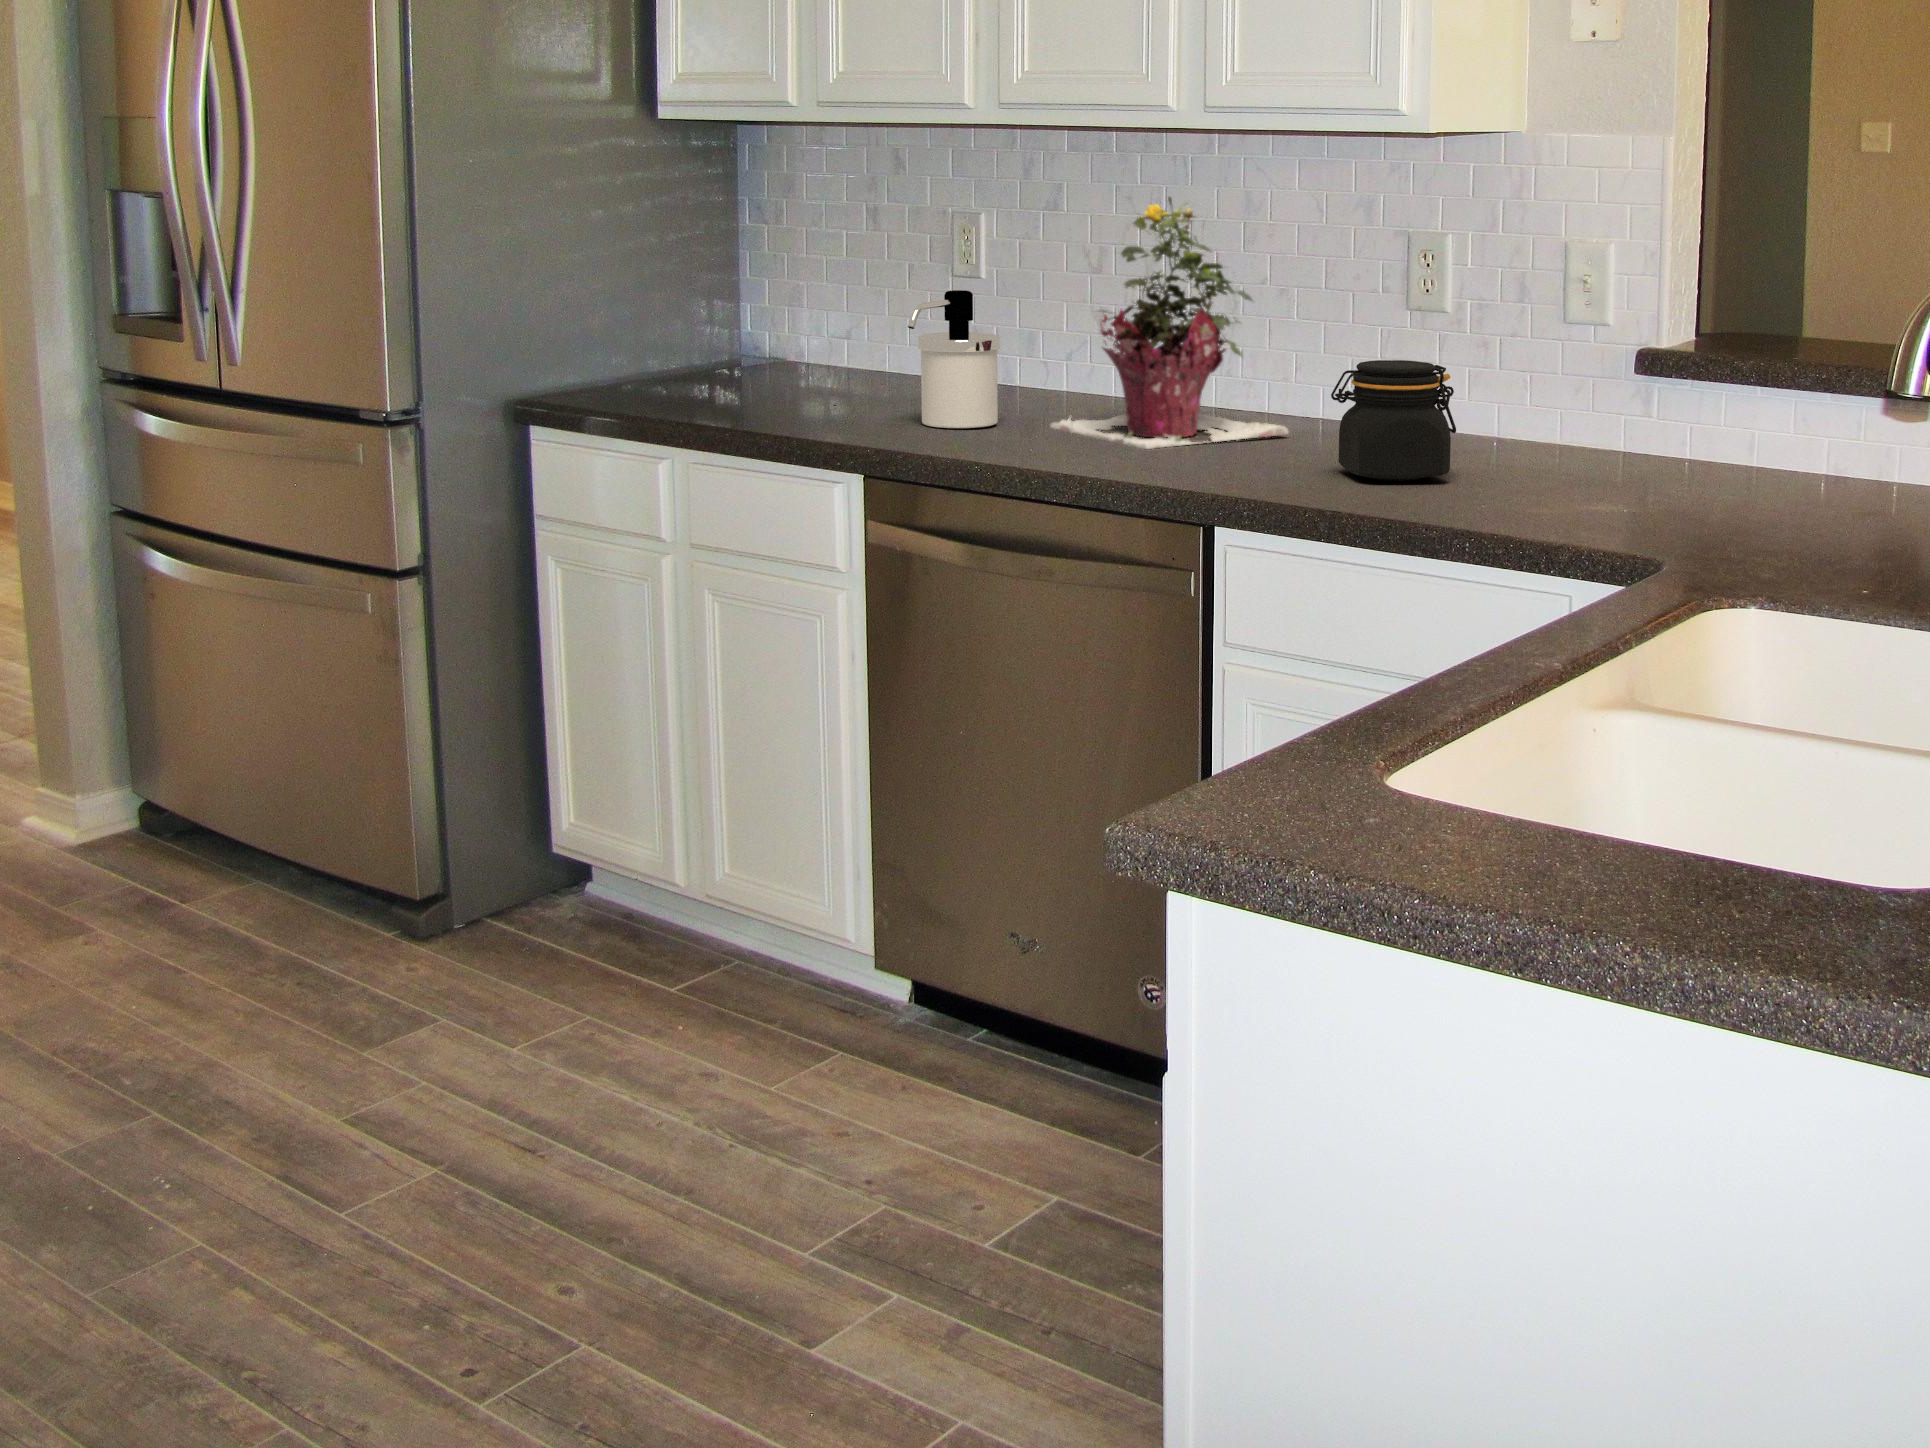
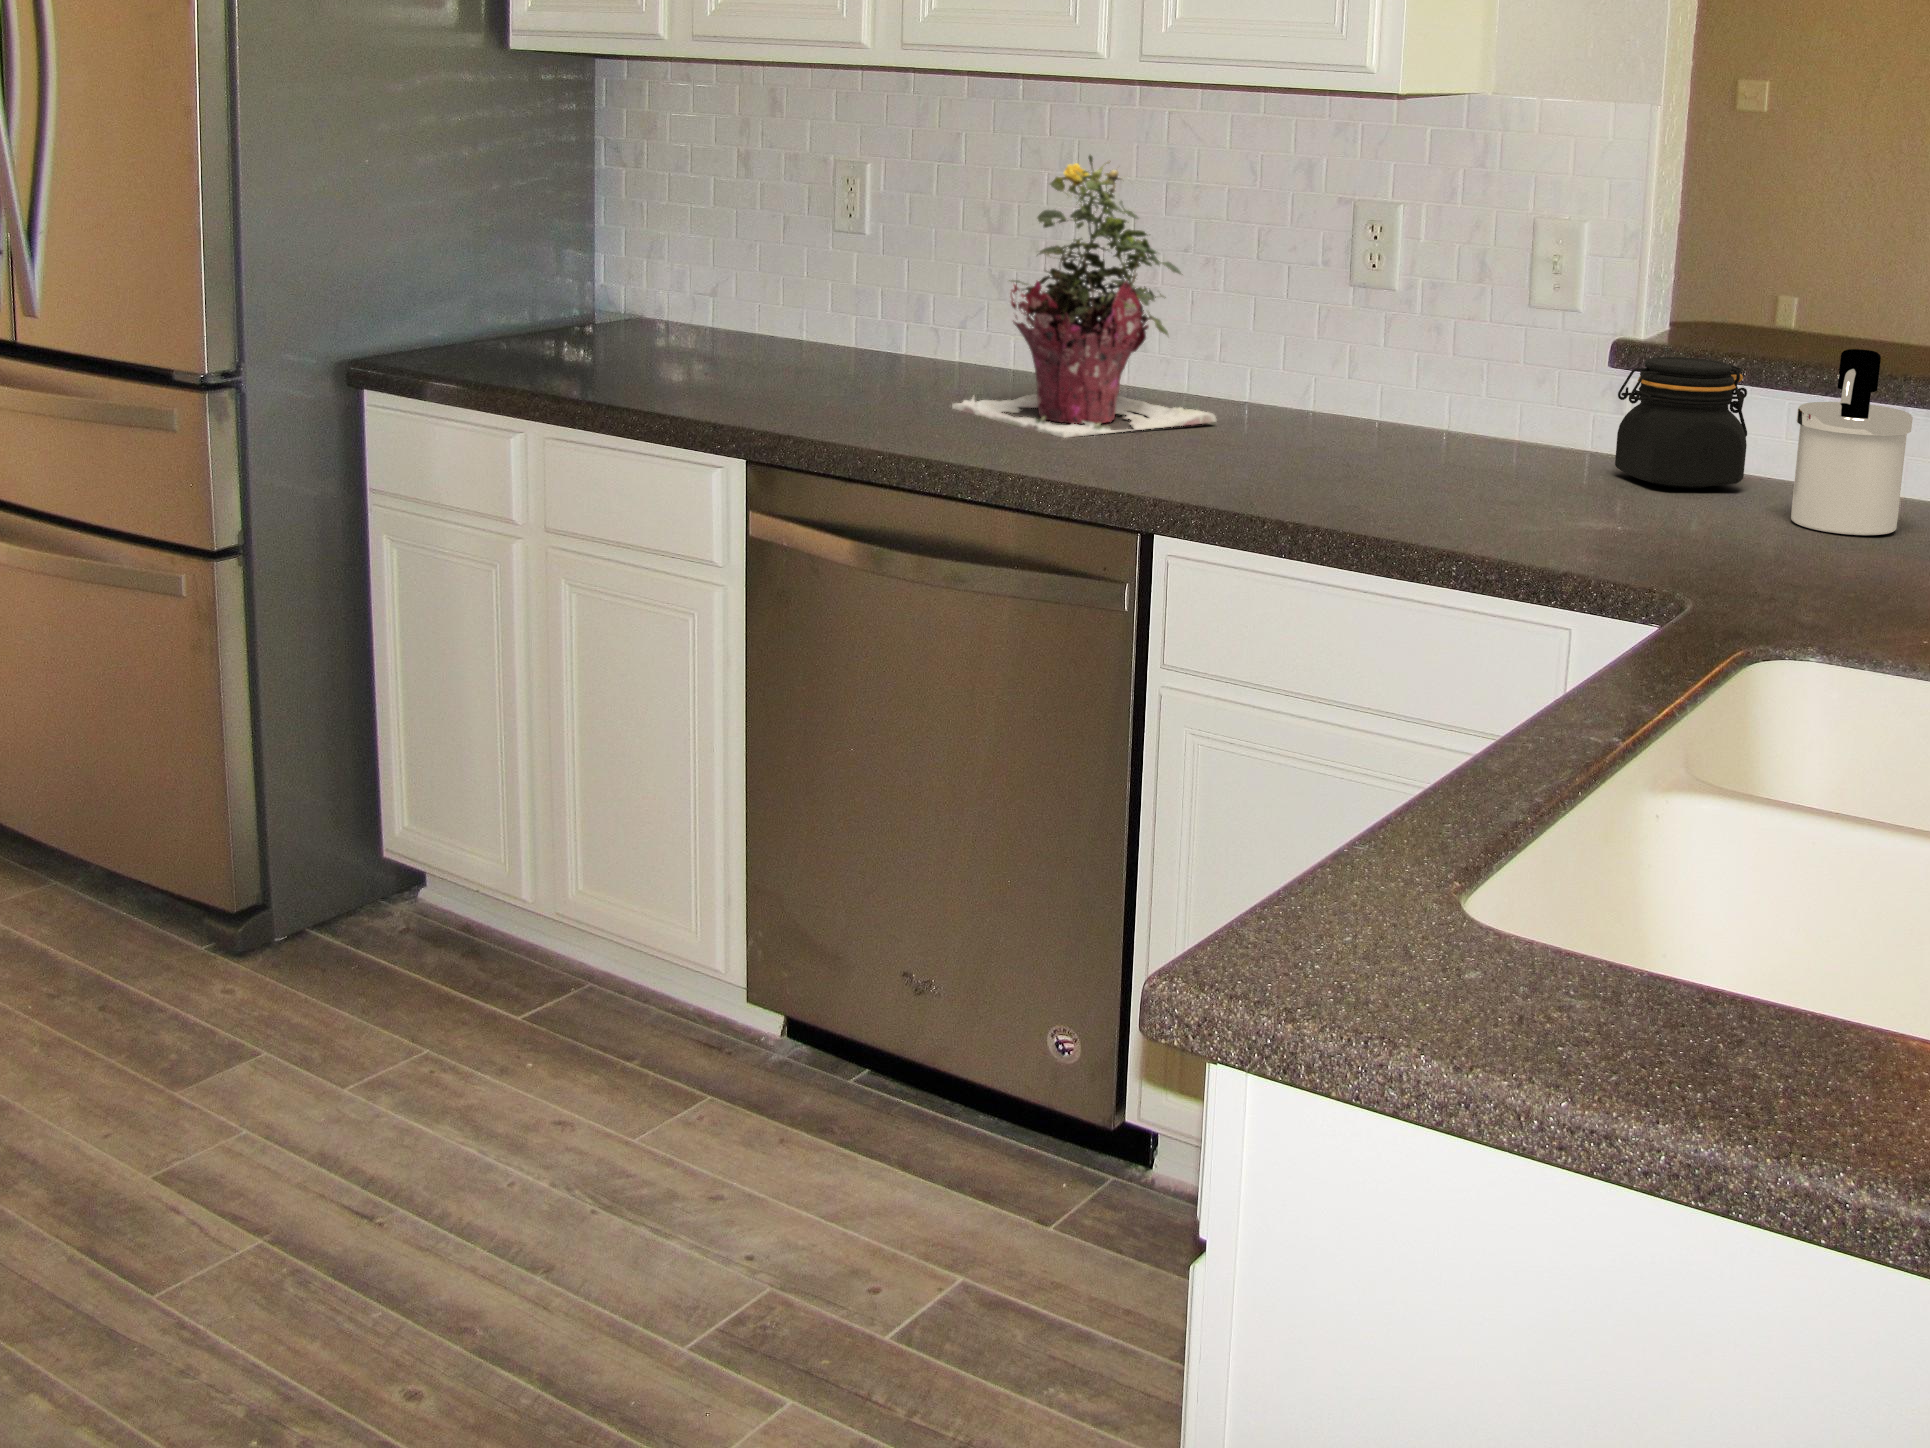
soap dispenser: present [908,290,1000,428] -> present [1791,349,1913,535]
jar: present [1331,360,1456,481] -> present [1615,357,1747,488]

